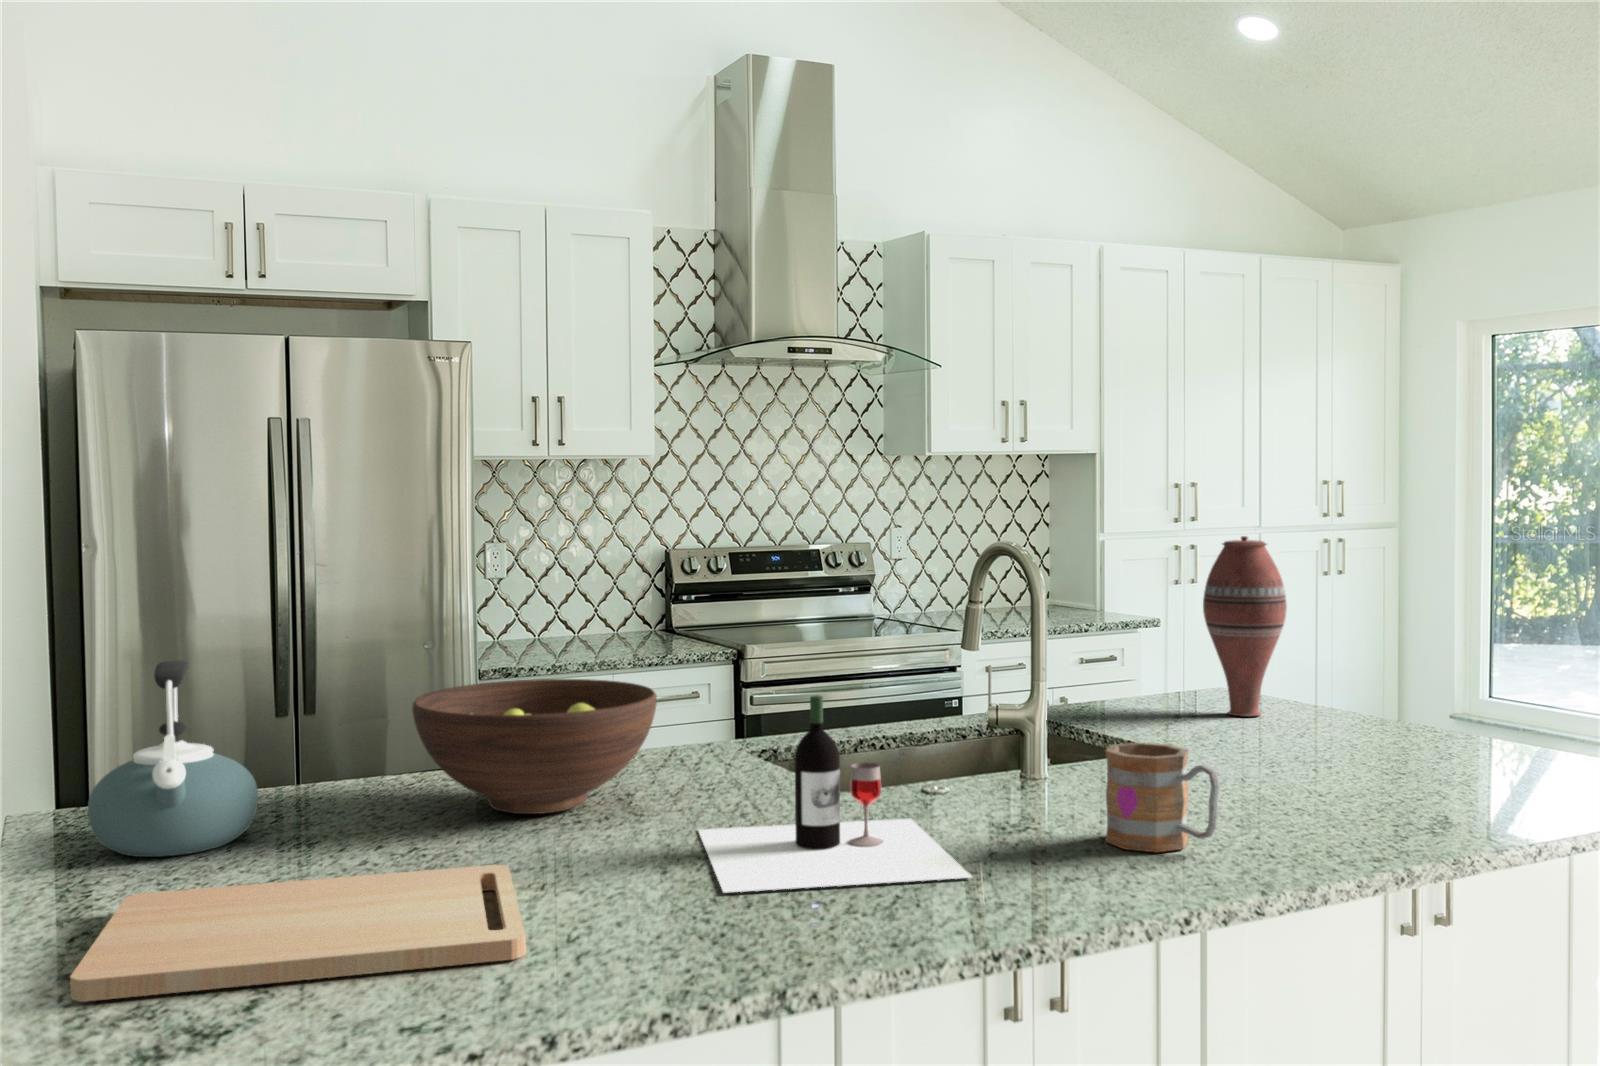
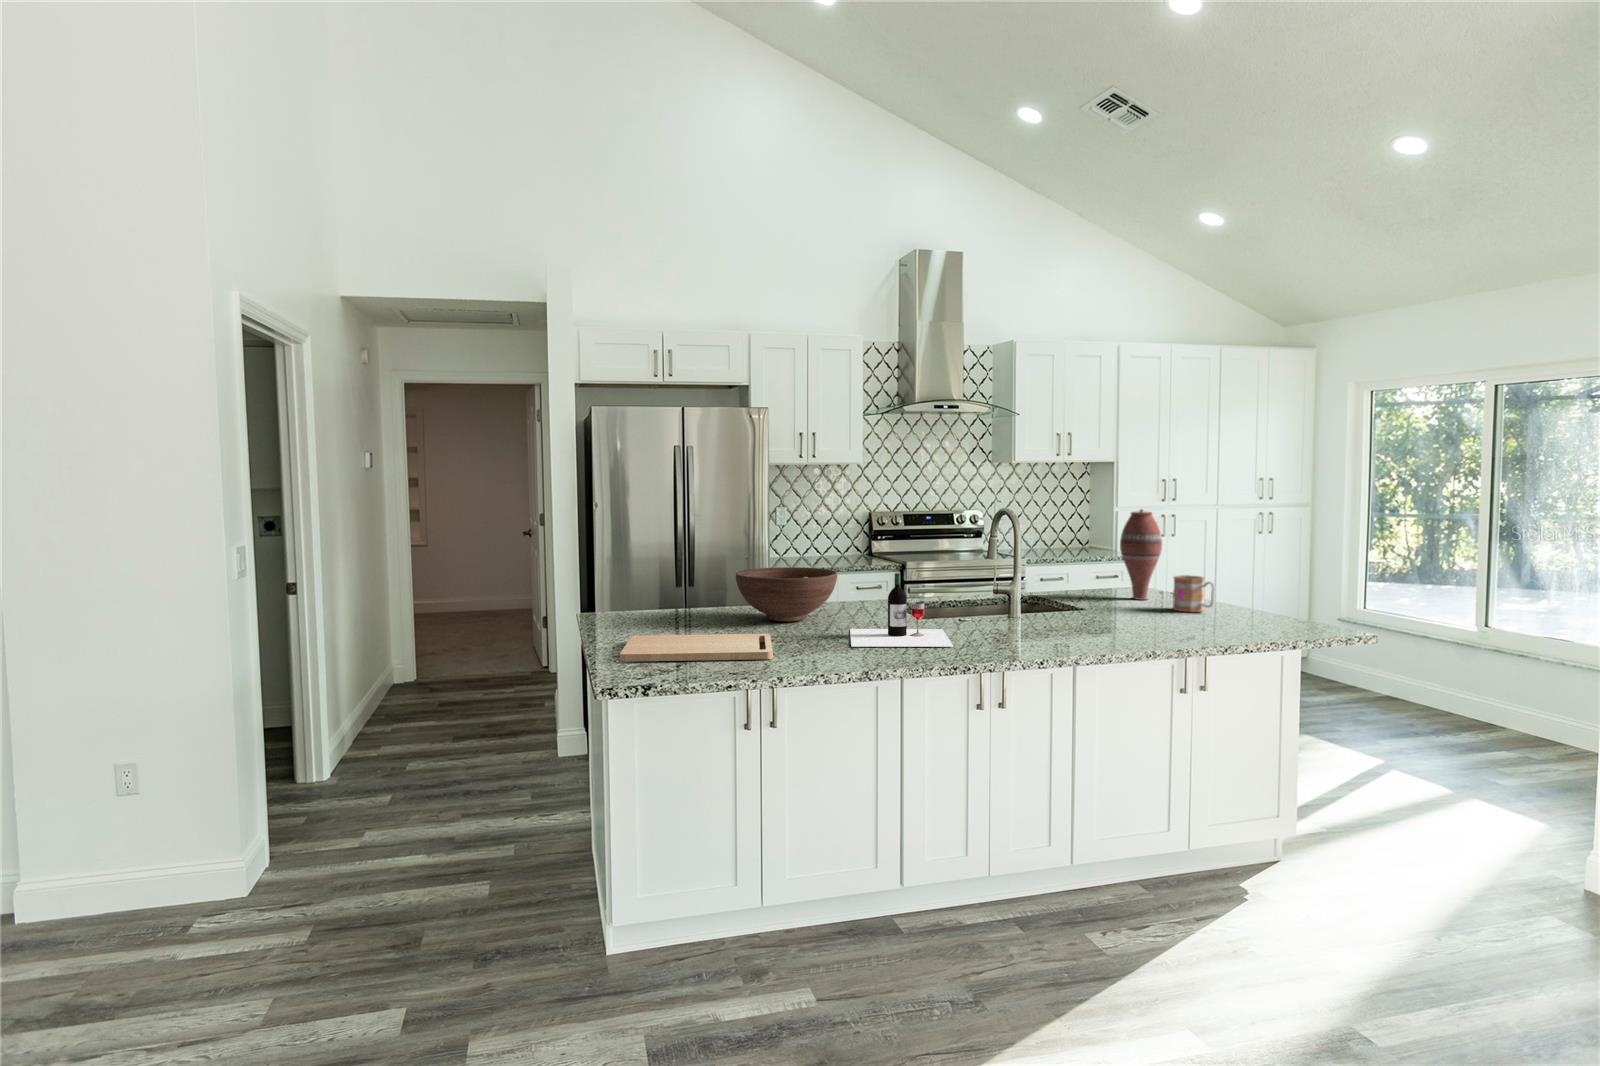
kettle: present [88,660,258,857] -> none [613,553,675,628]
mug: present [1105,742,1220,852] -> present [1173,575,1215,612]

